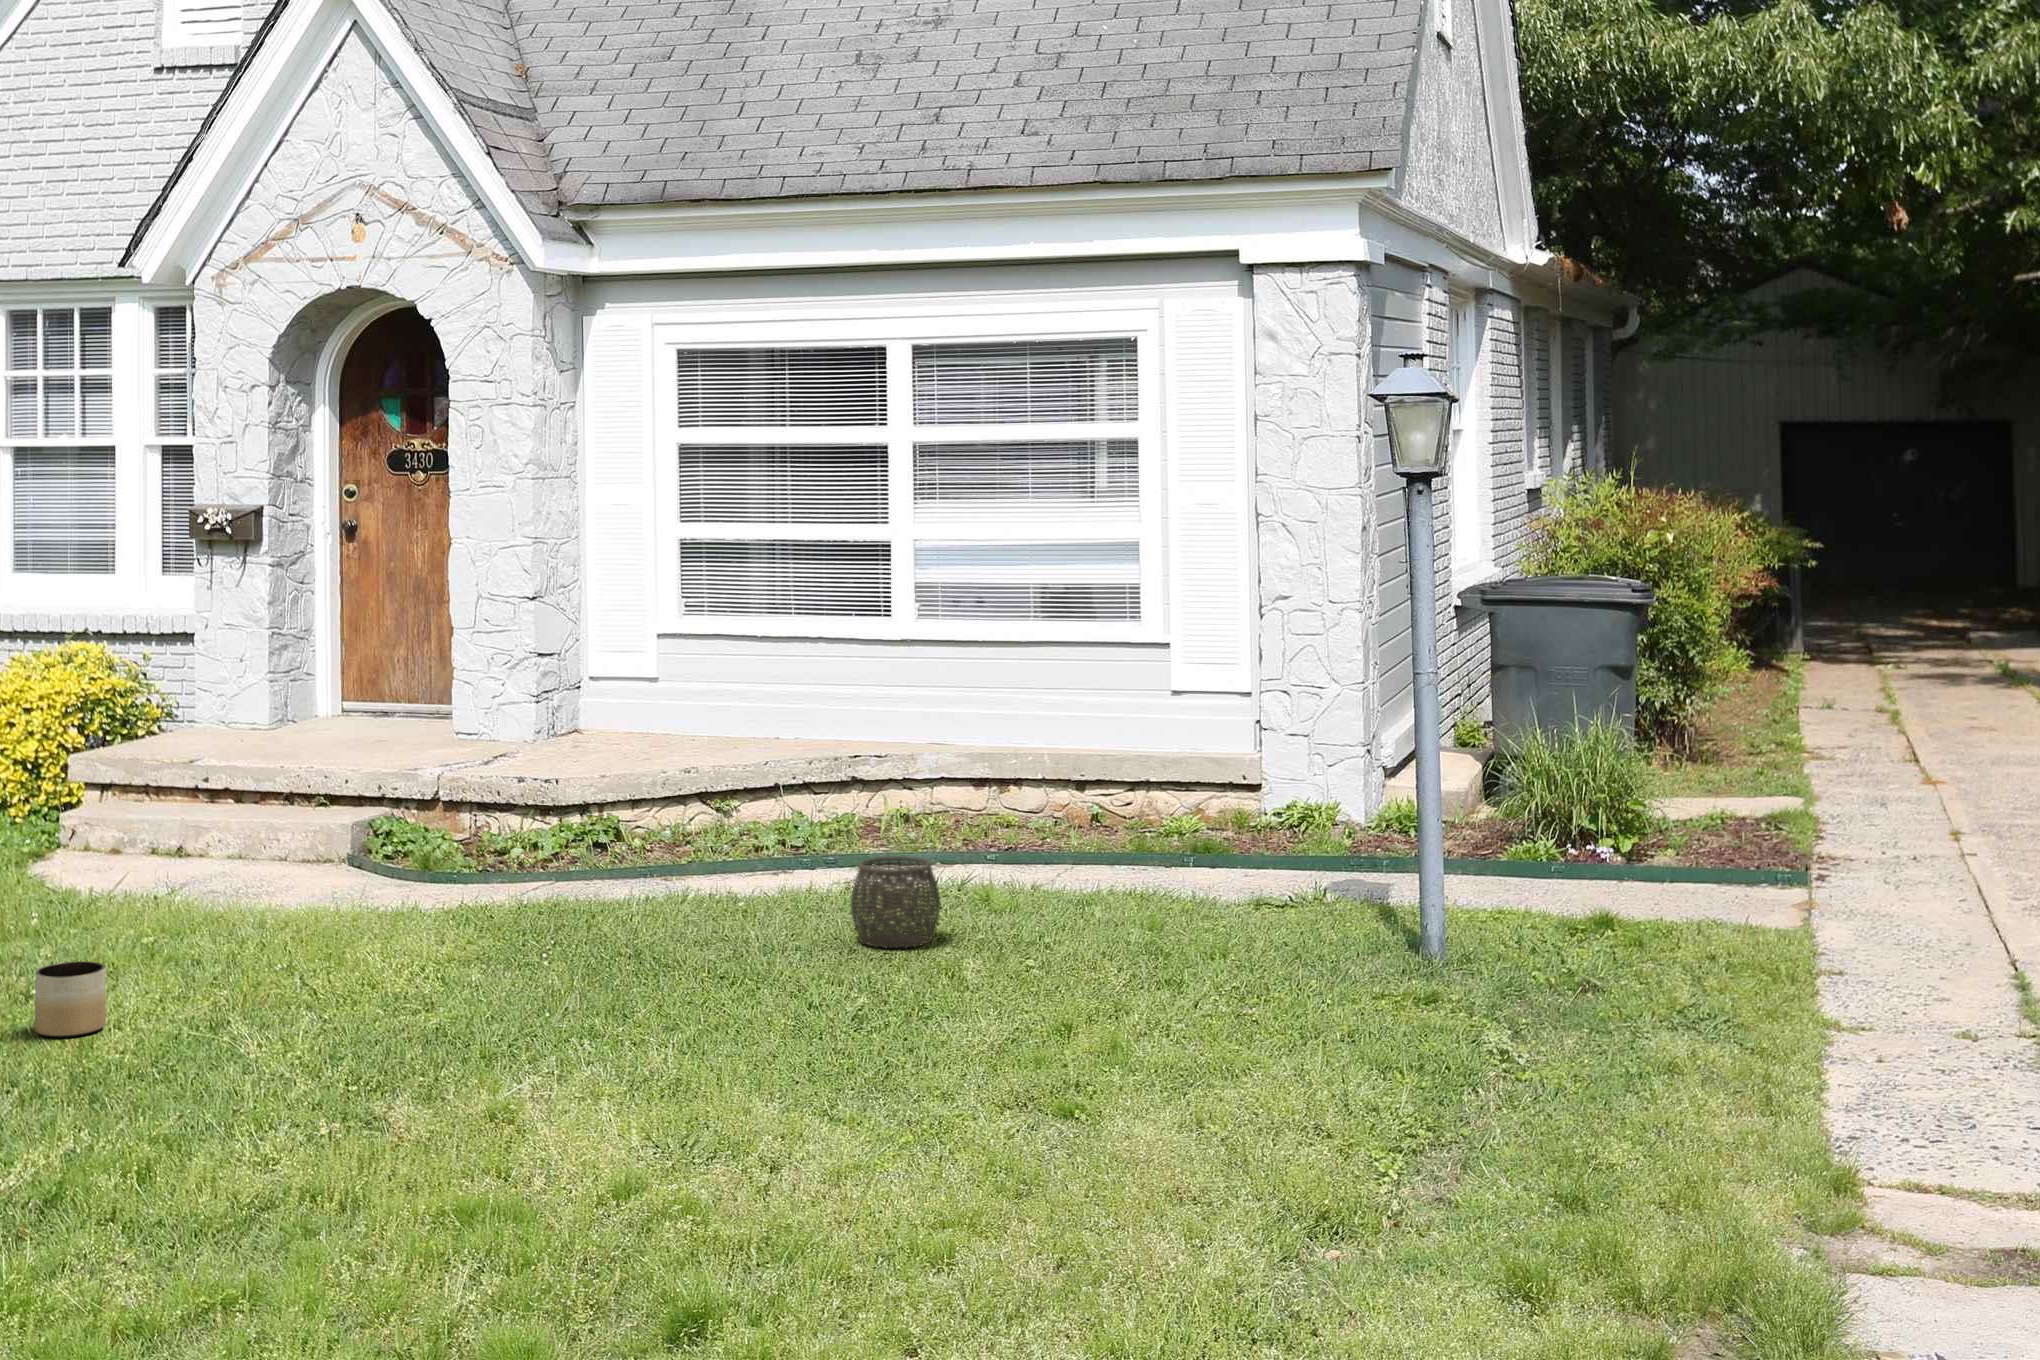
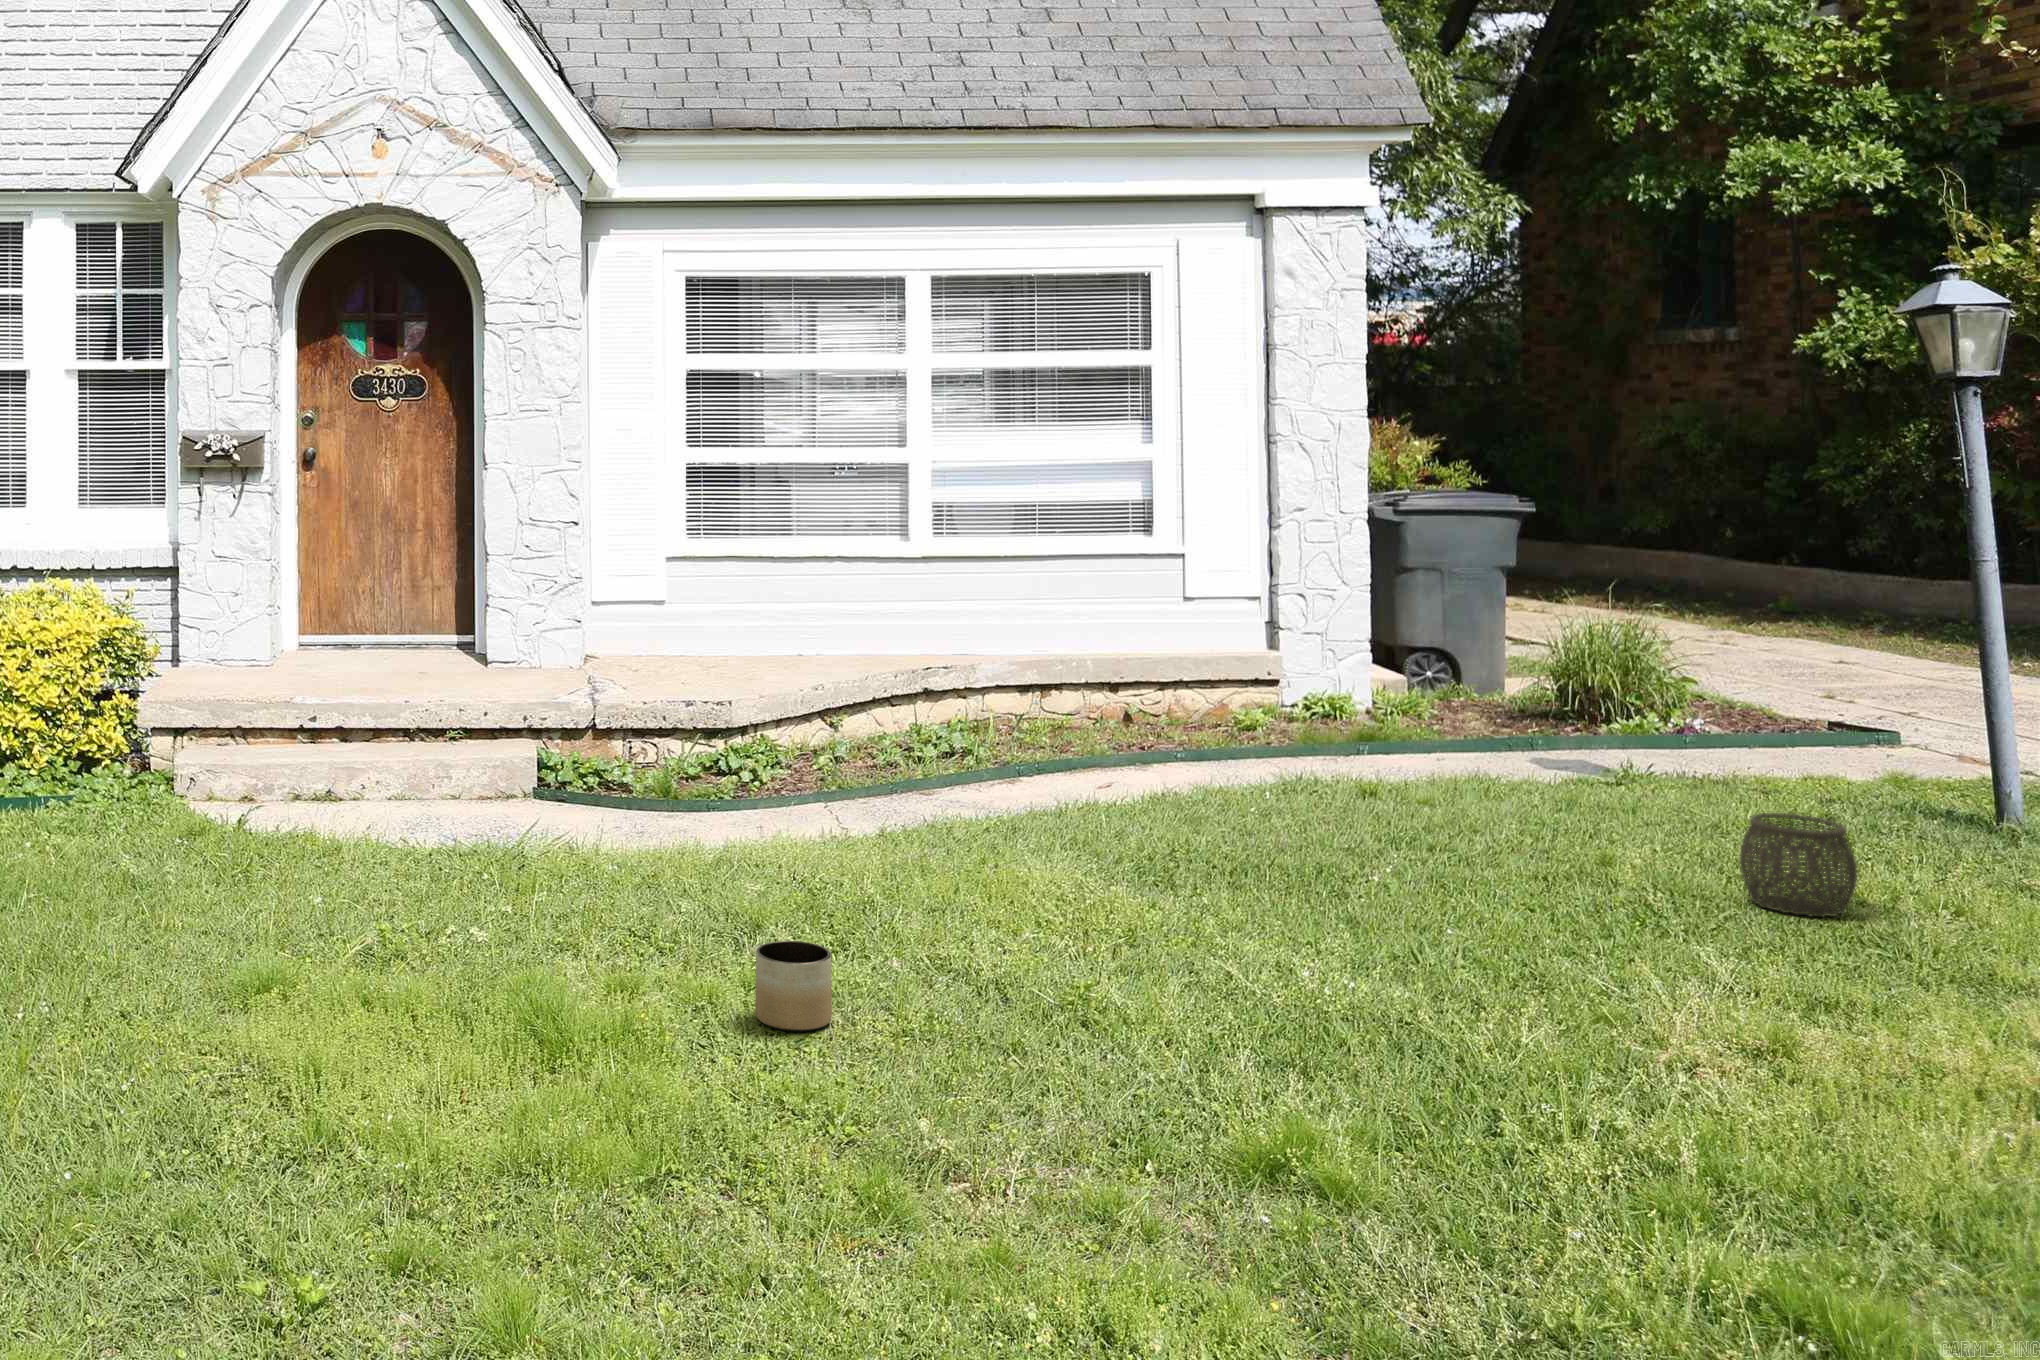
woven basket: present [850,856,940,948] -> present [1739,813,1858,917]

